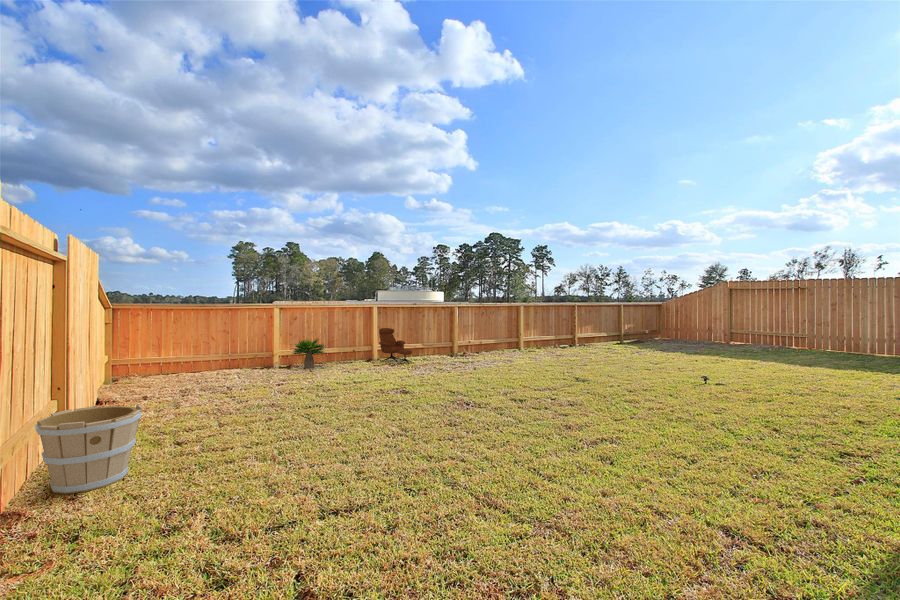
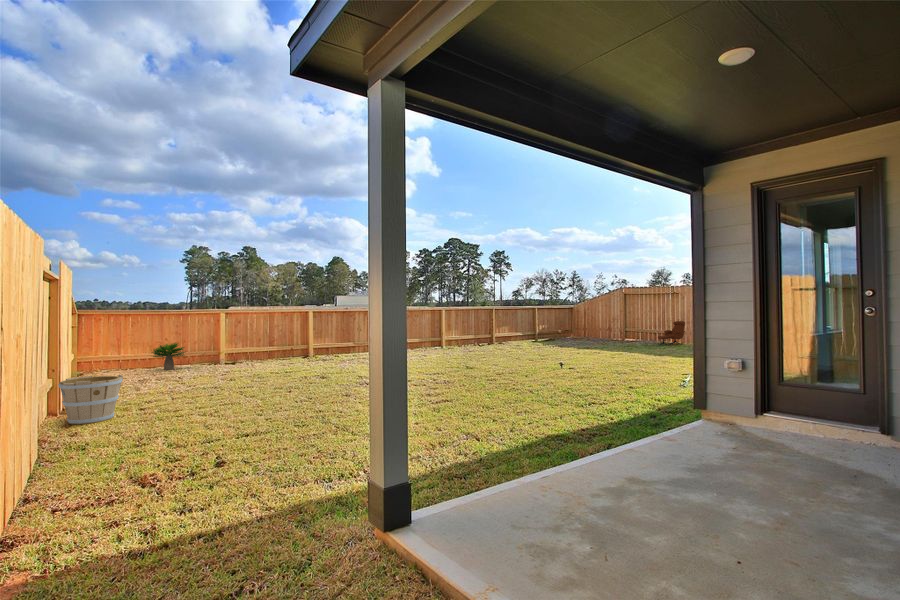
lounge chair: present [379,328,412,363] -> present [658,321,685,345]
potted plant: present [293,339,325,368] -> present [152,343,184,370]

